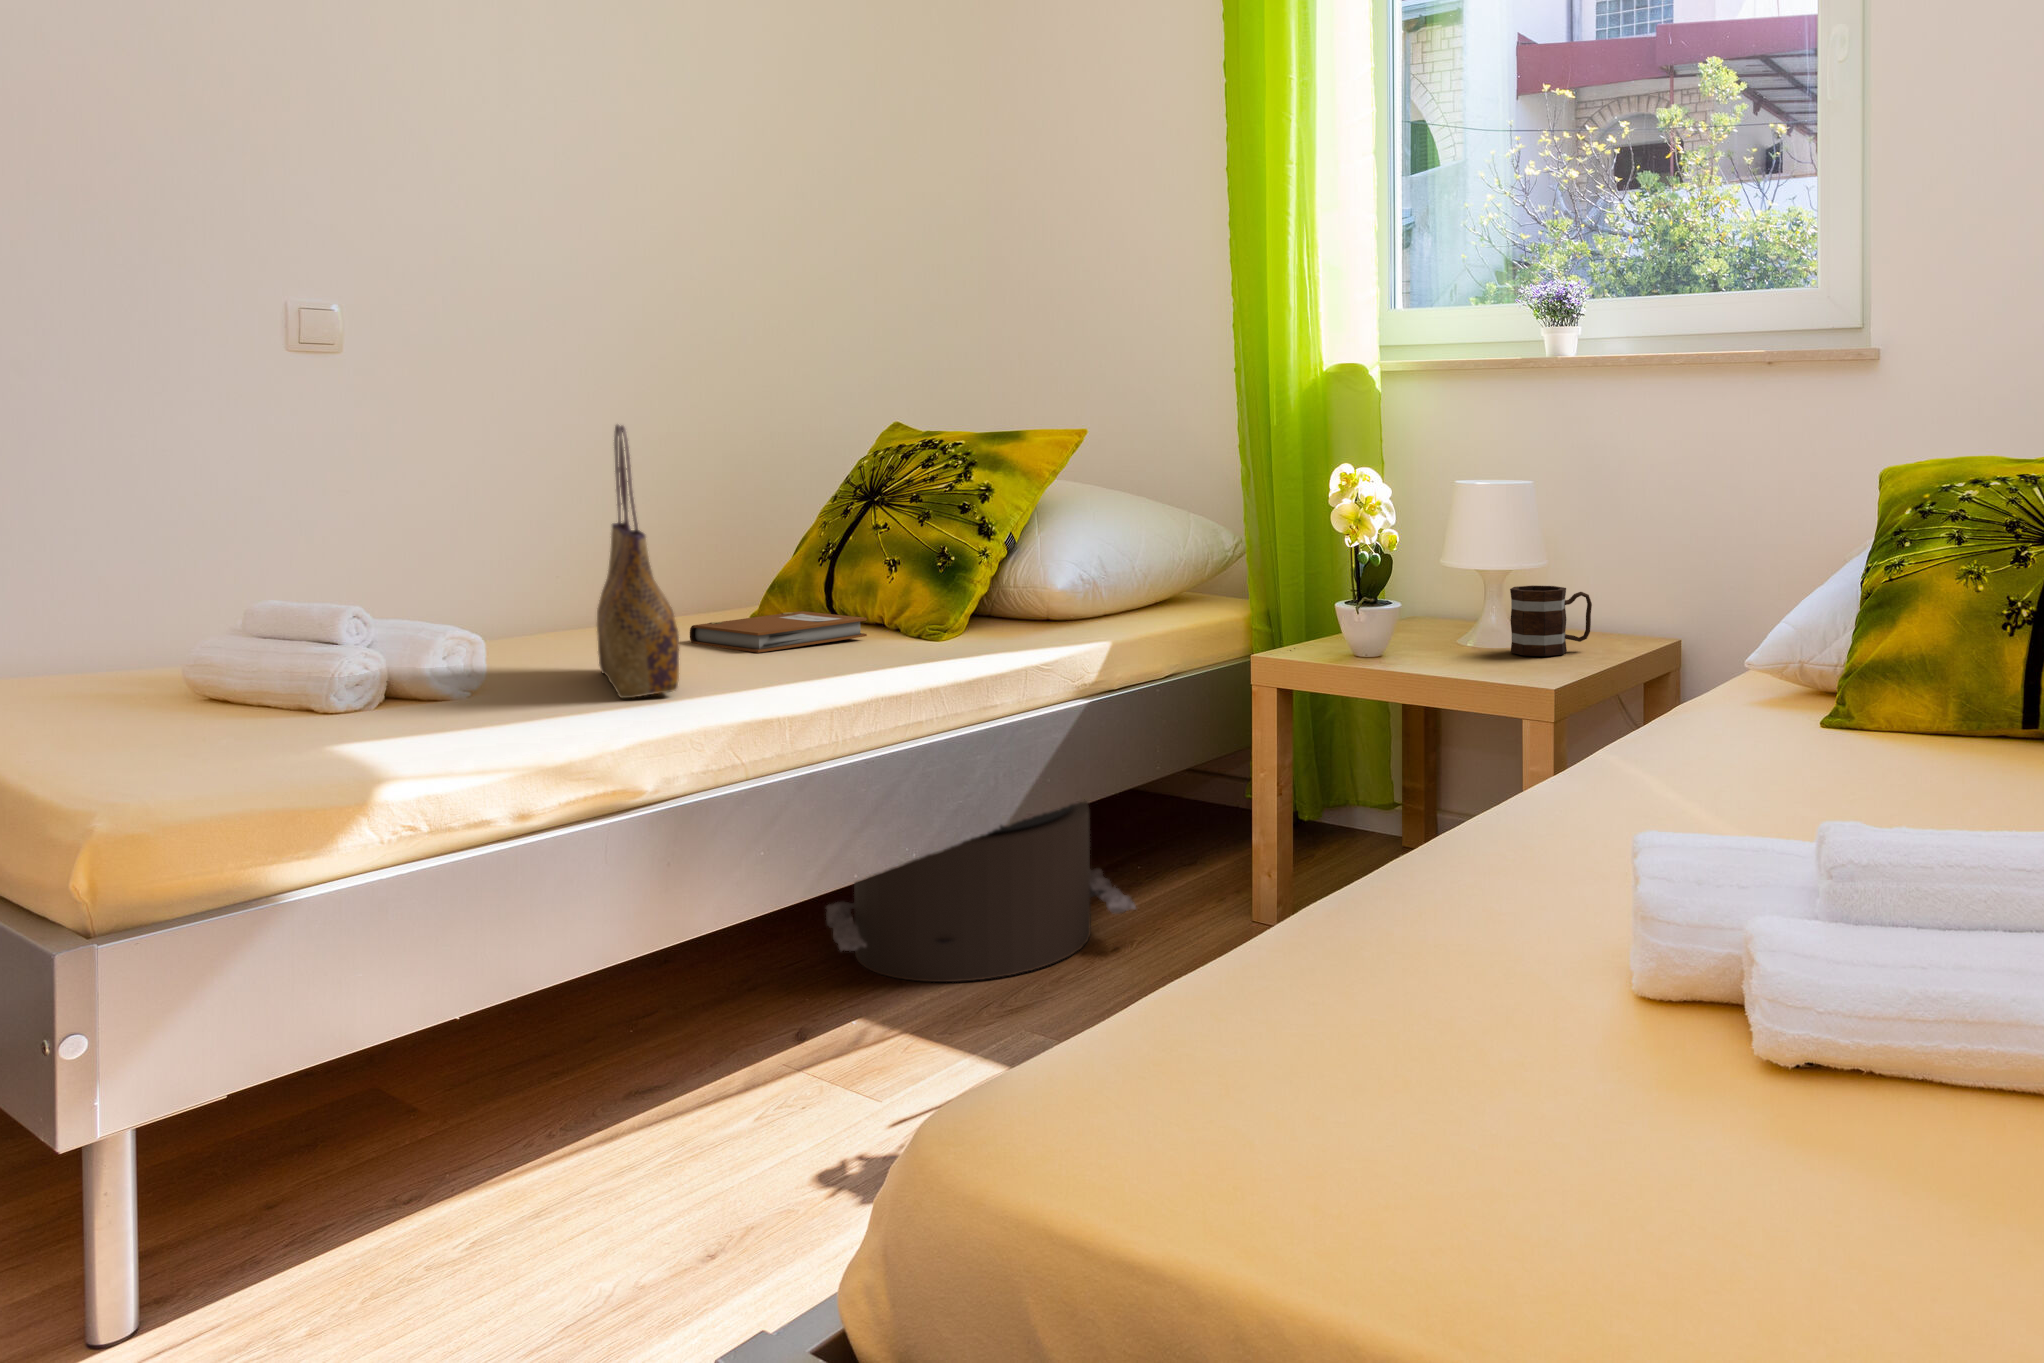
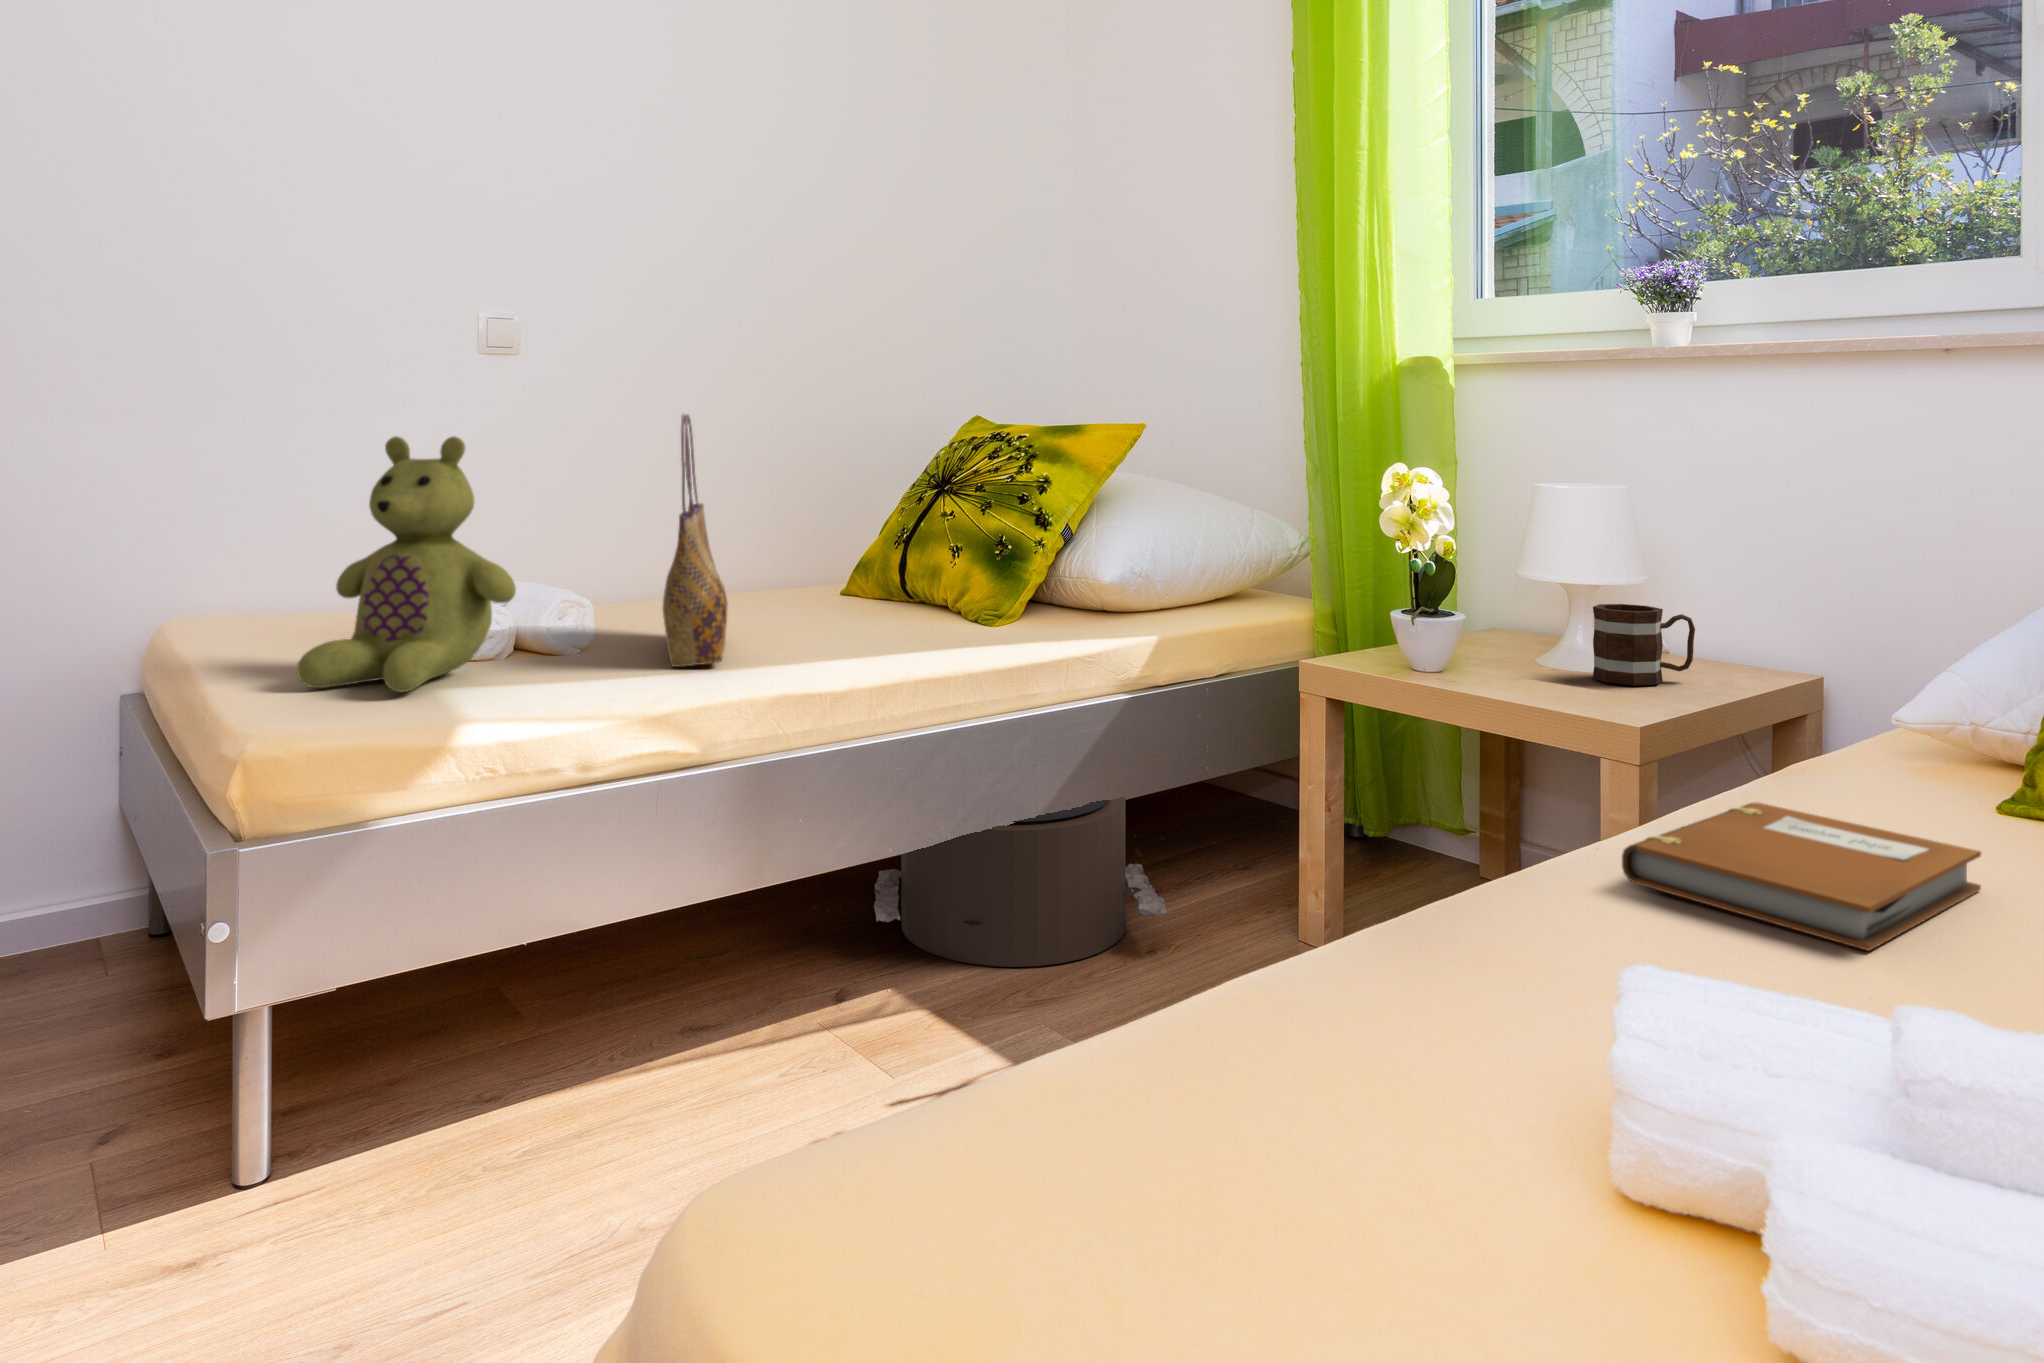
stuffed bear: none [181,454,449,747] -> present [297,436,516,692]
notebook: present [690,611,867,653] -> present [1622,803,1981,951]

